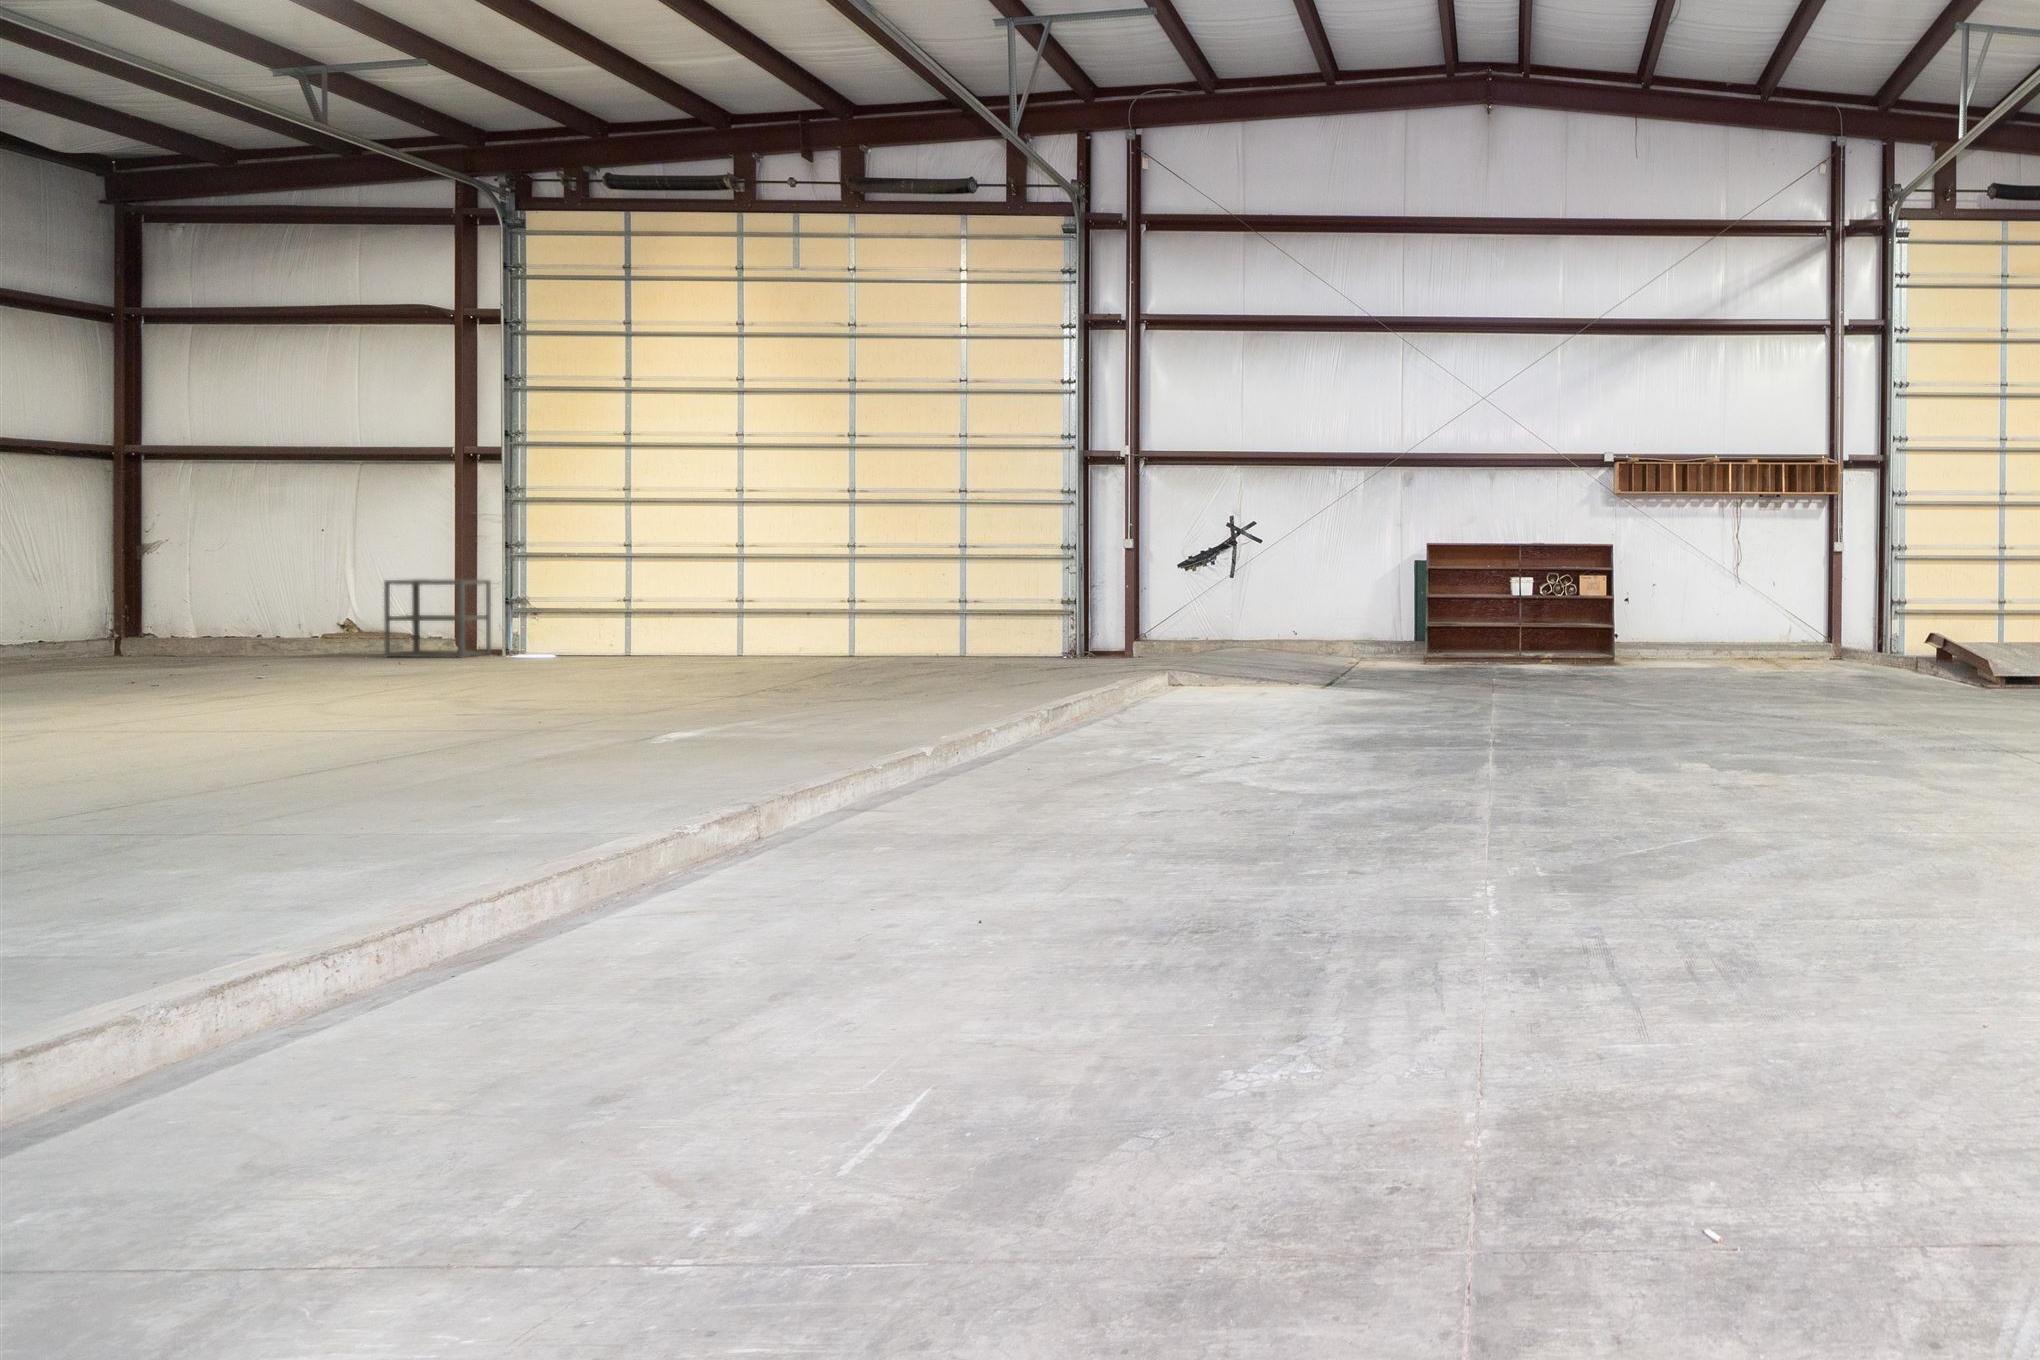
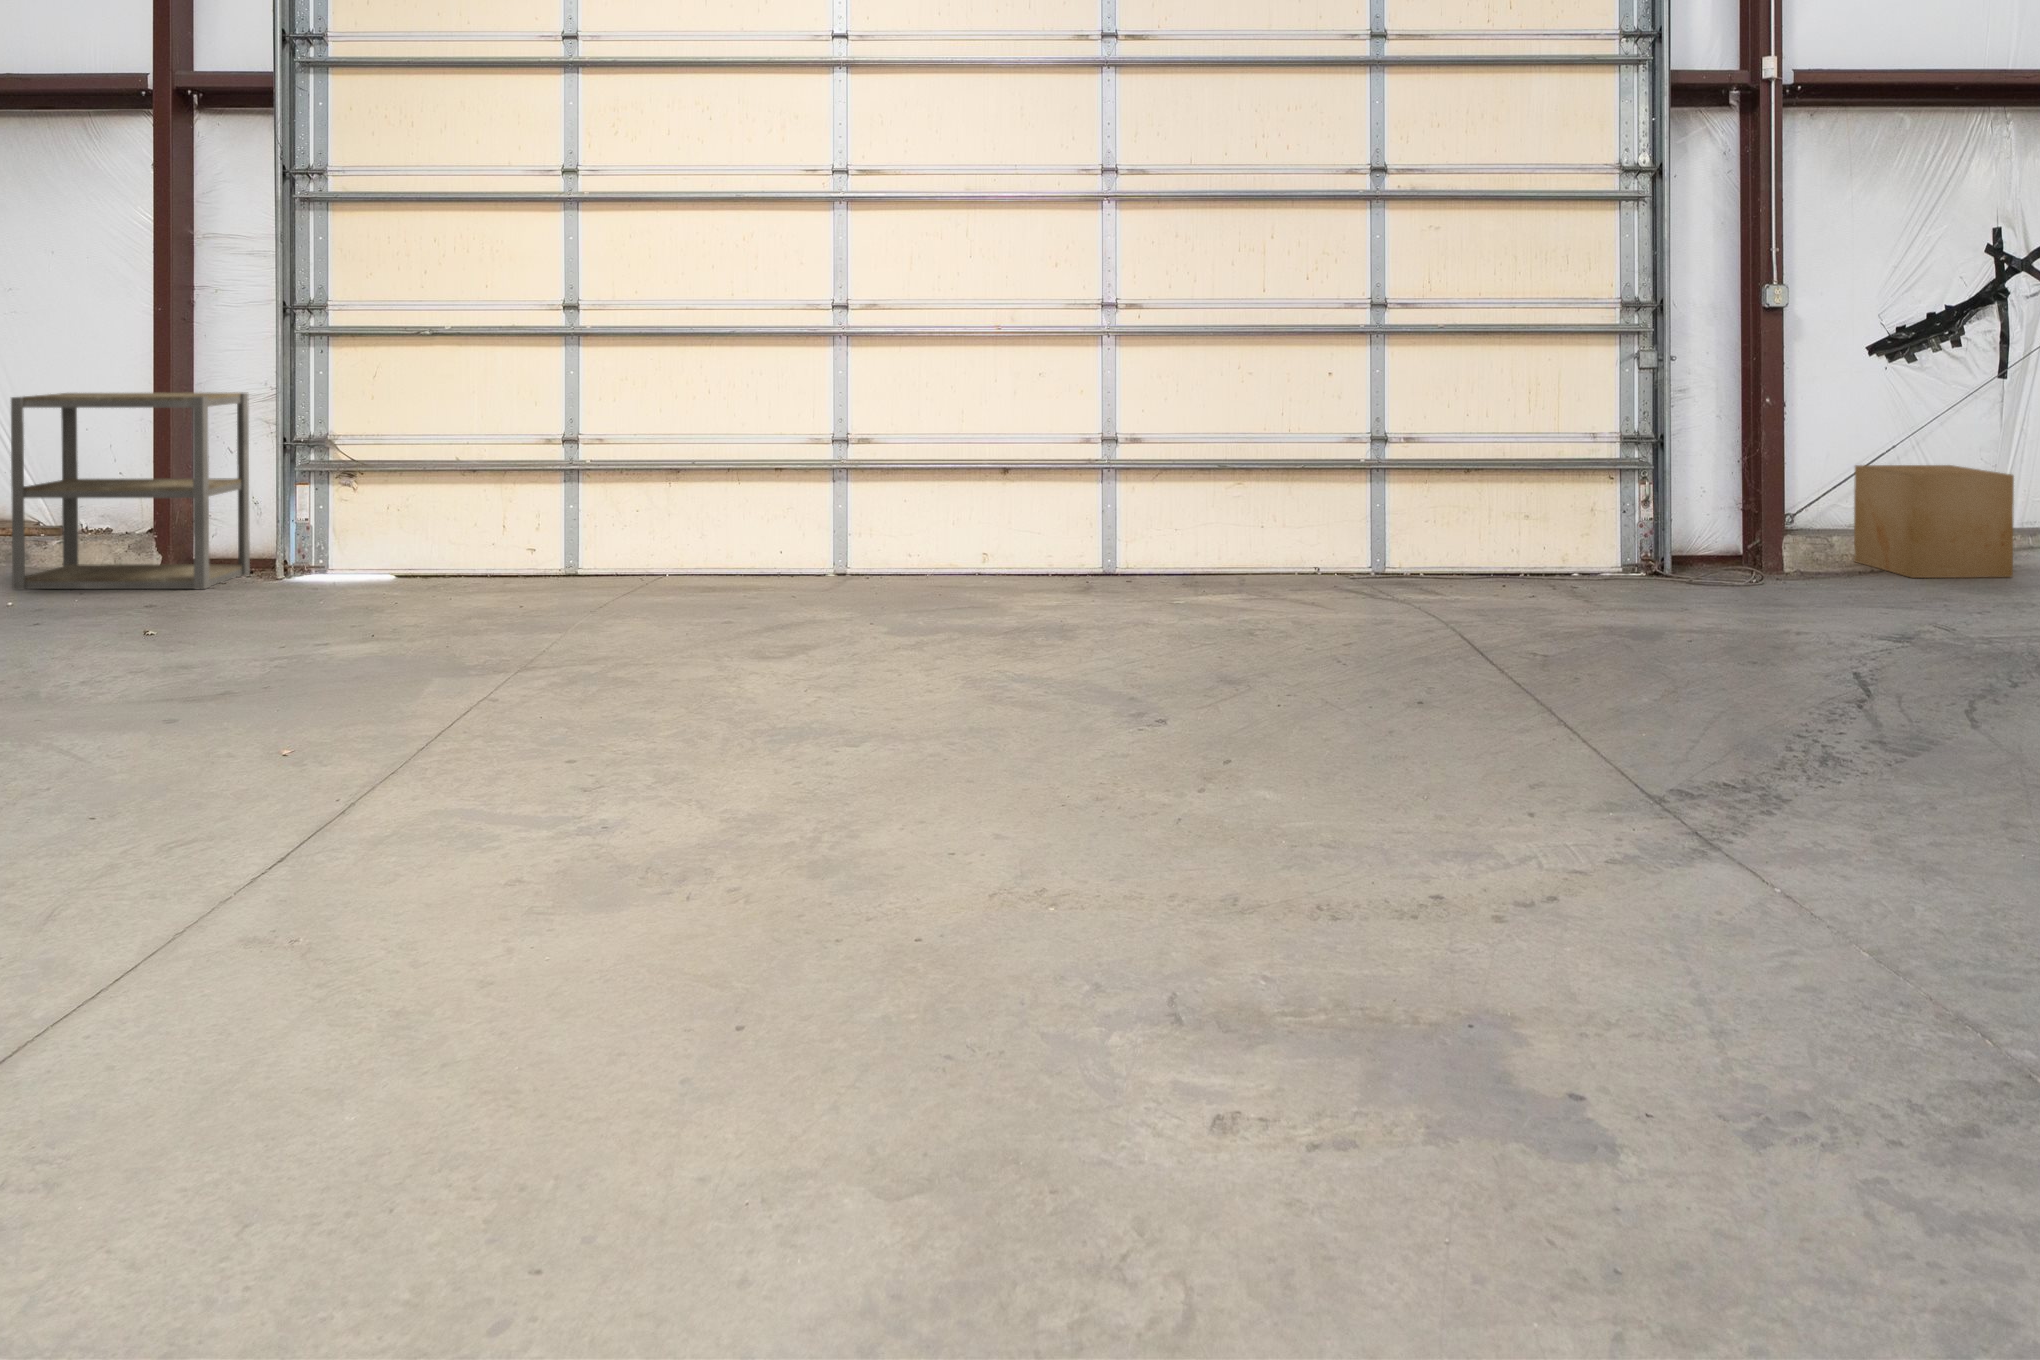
cardboard box: none [1158,614,1209,658] -> present [1854,465,2014,578]

